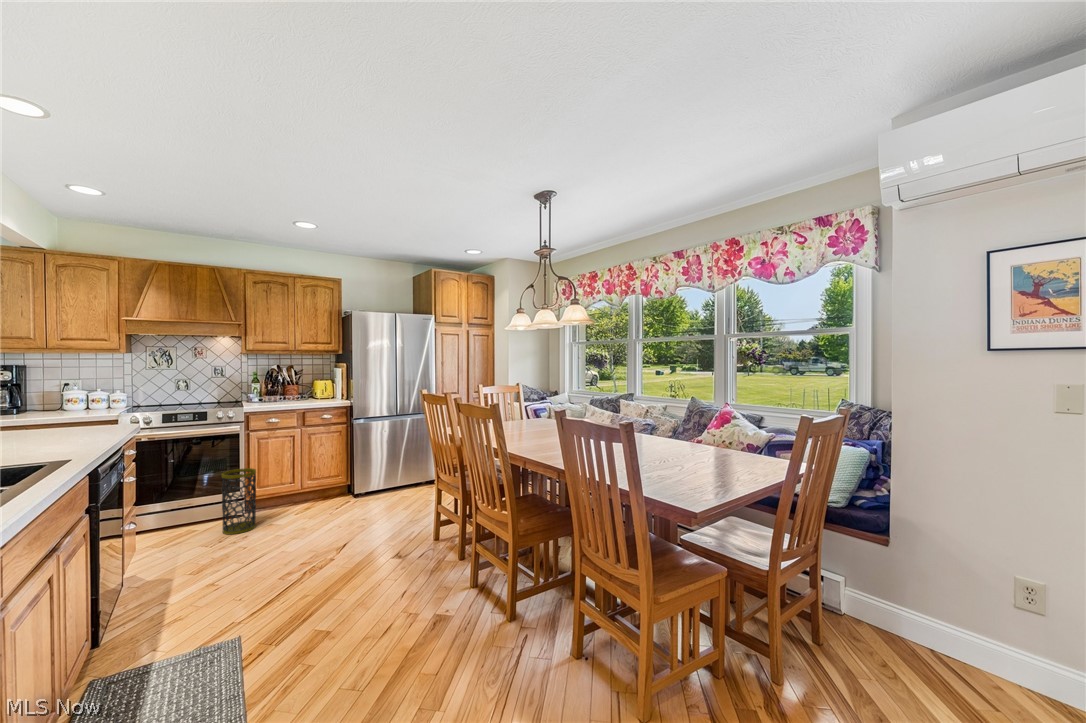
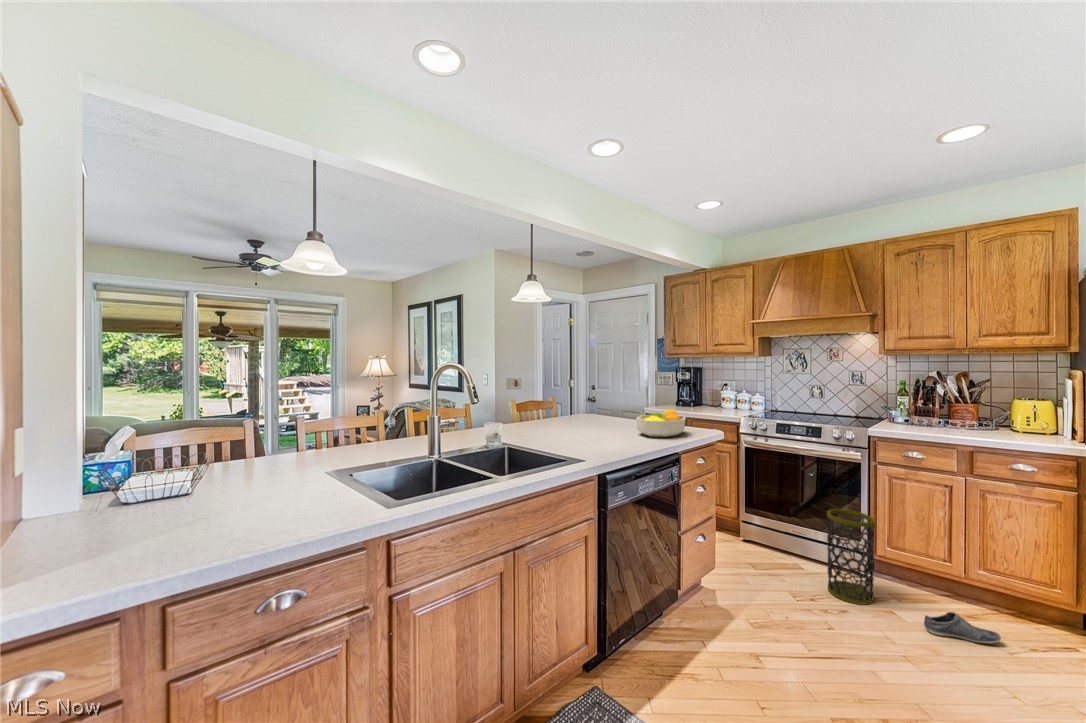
fruit bowl: none [38,410,108,441] -> present [636,409,686,437]
shoe: none [289,507,323,524] -> present [924,612,1001,643]

